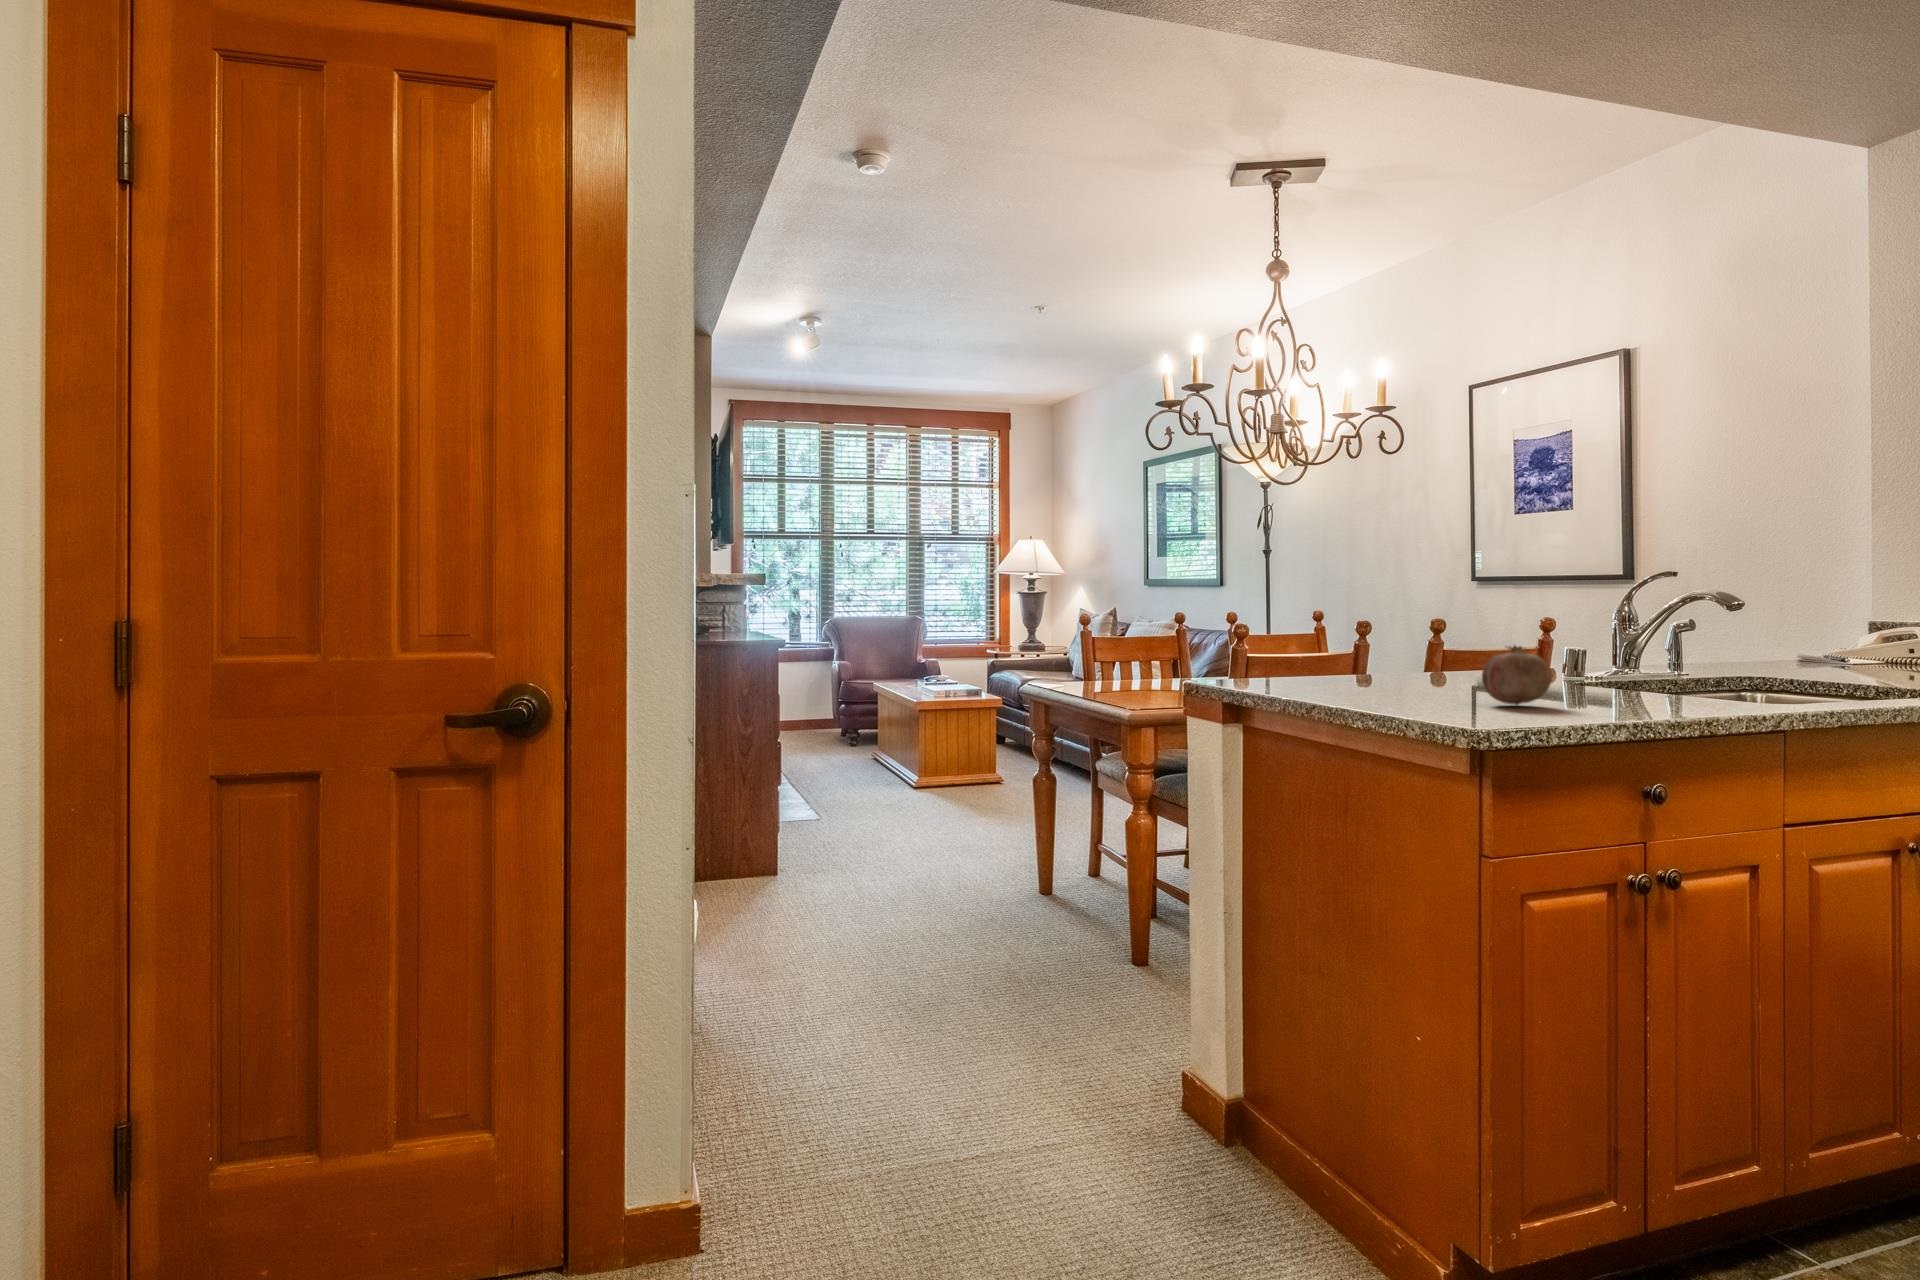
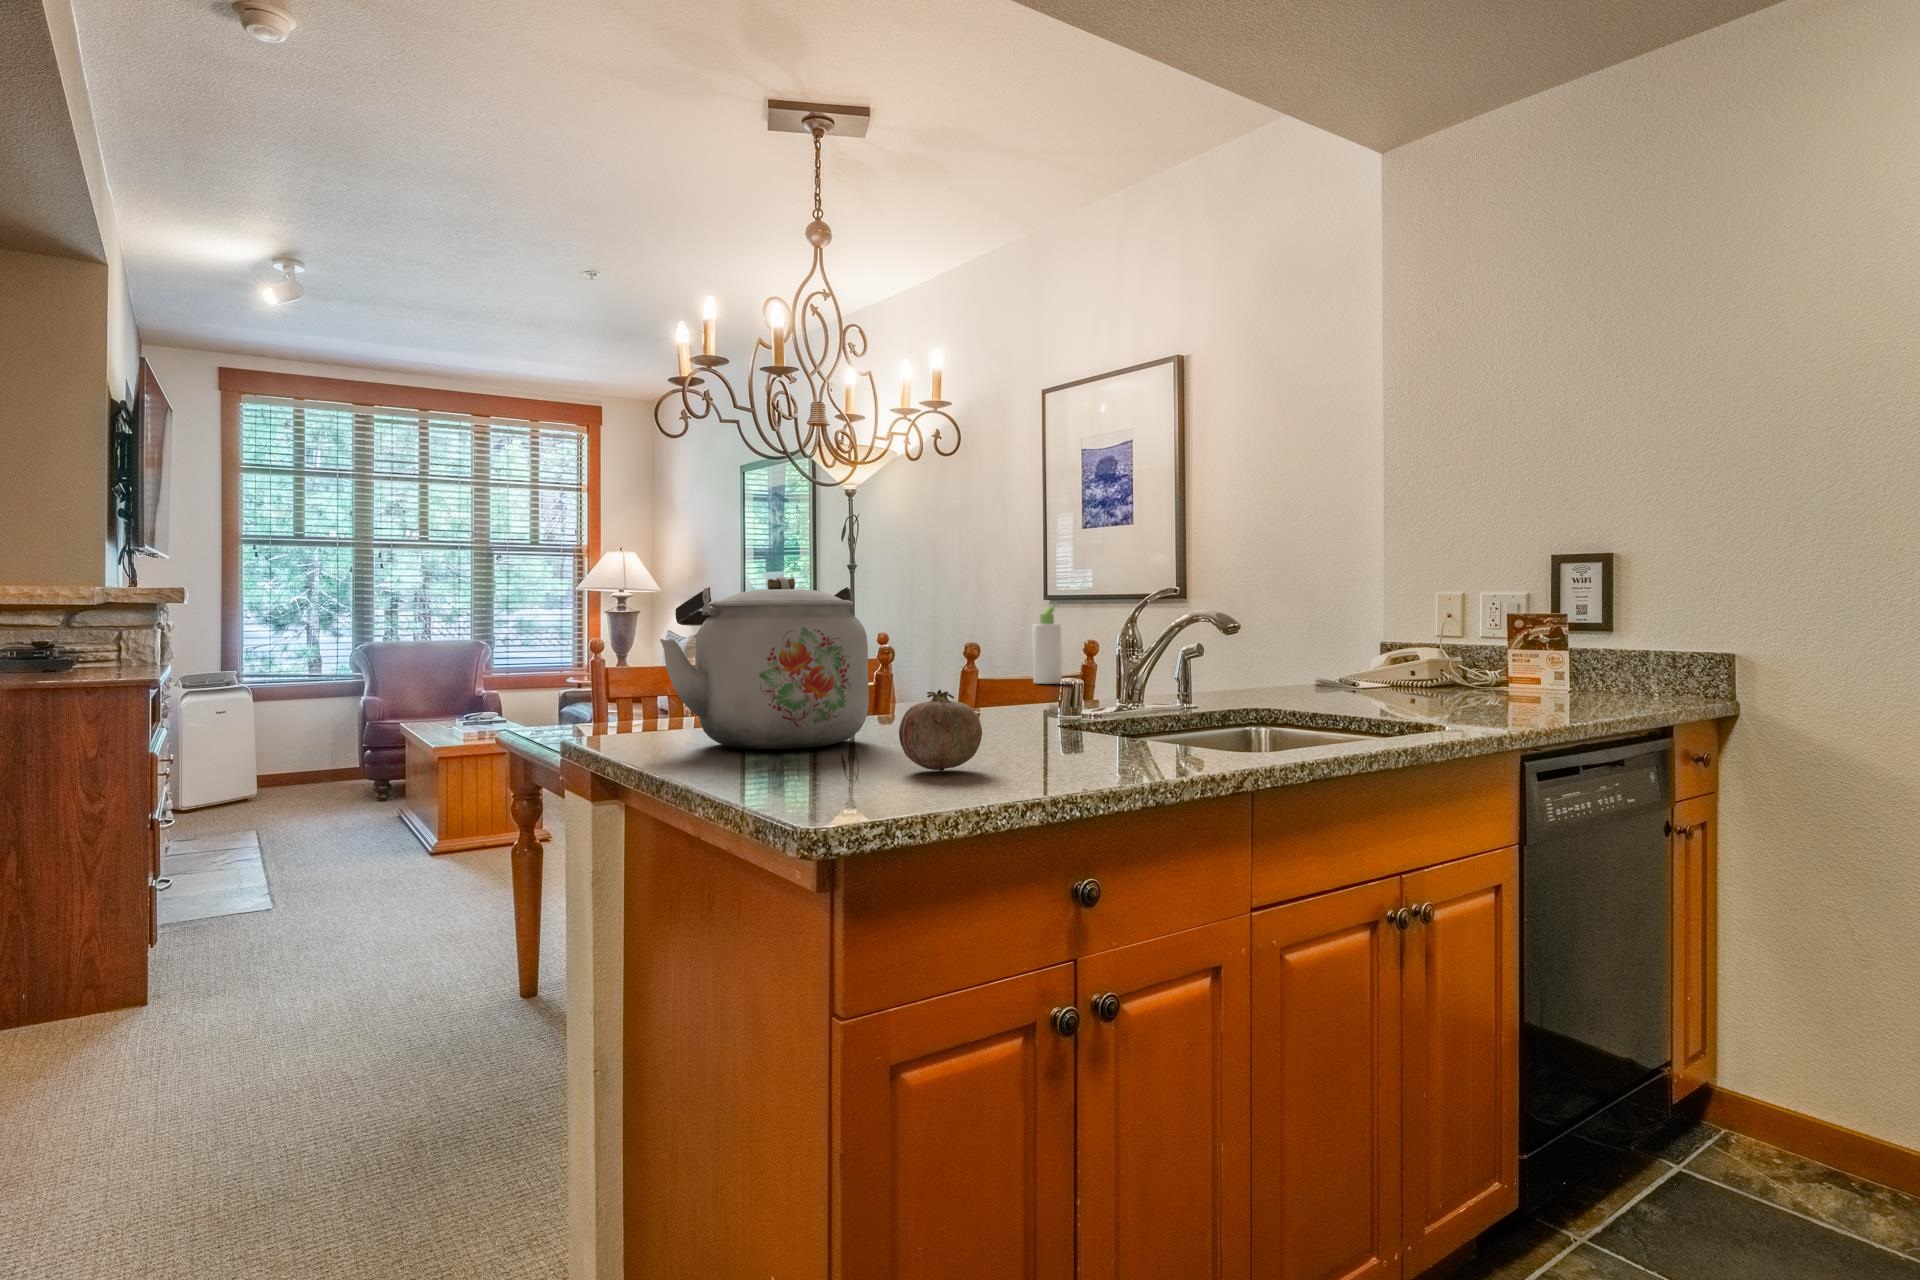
kettle: none [1261,560,1420,689] -> present [660,577,869,749]
bottle: none [1484,582,1513,655] -> present [1032,602,1062,684]

